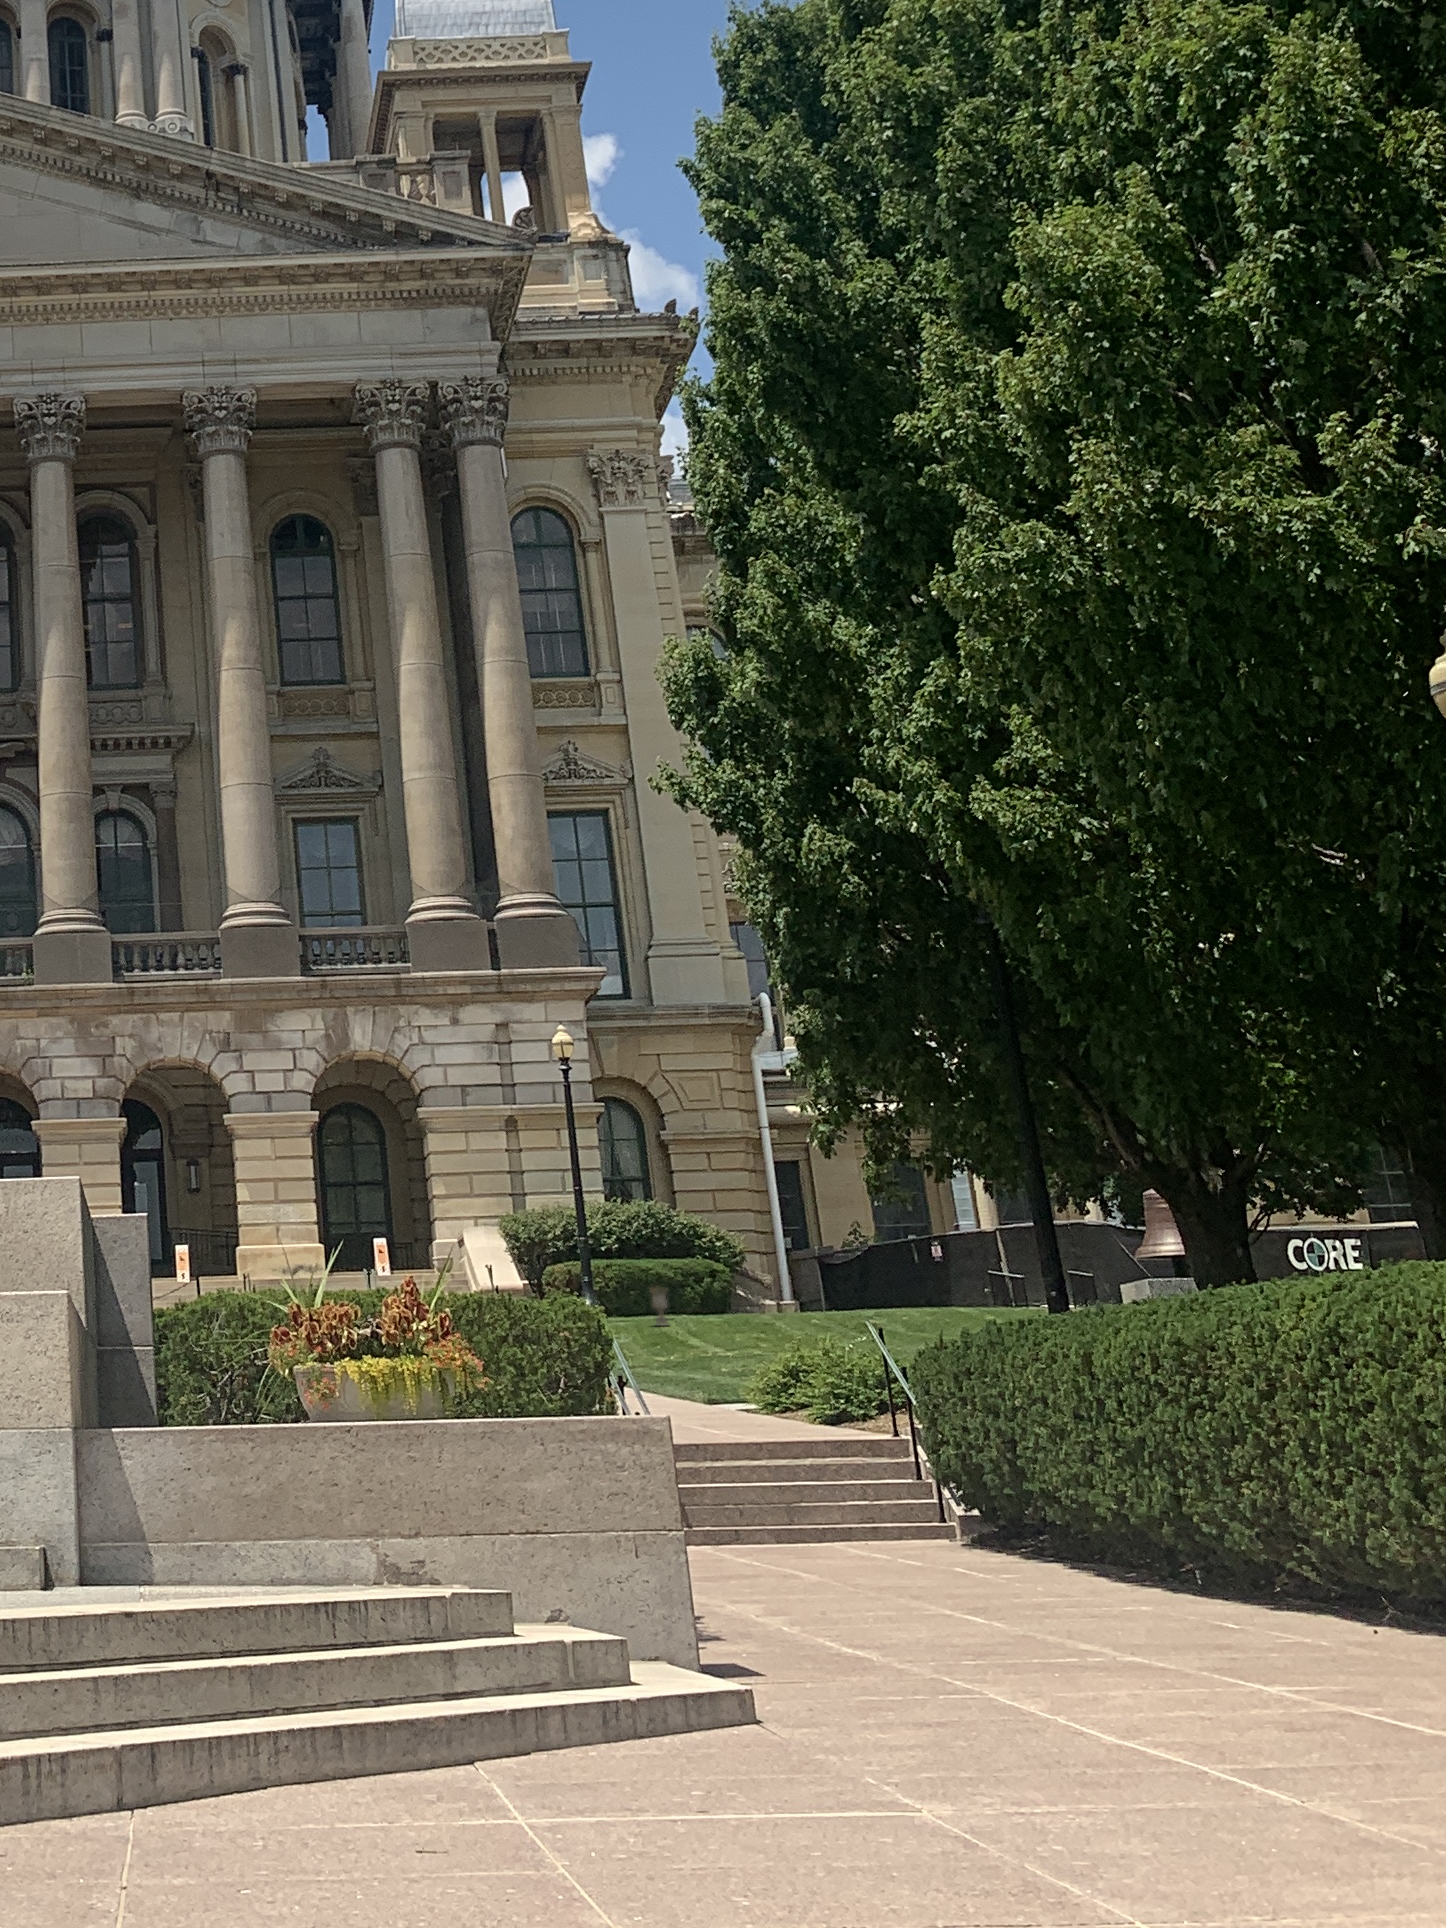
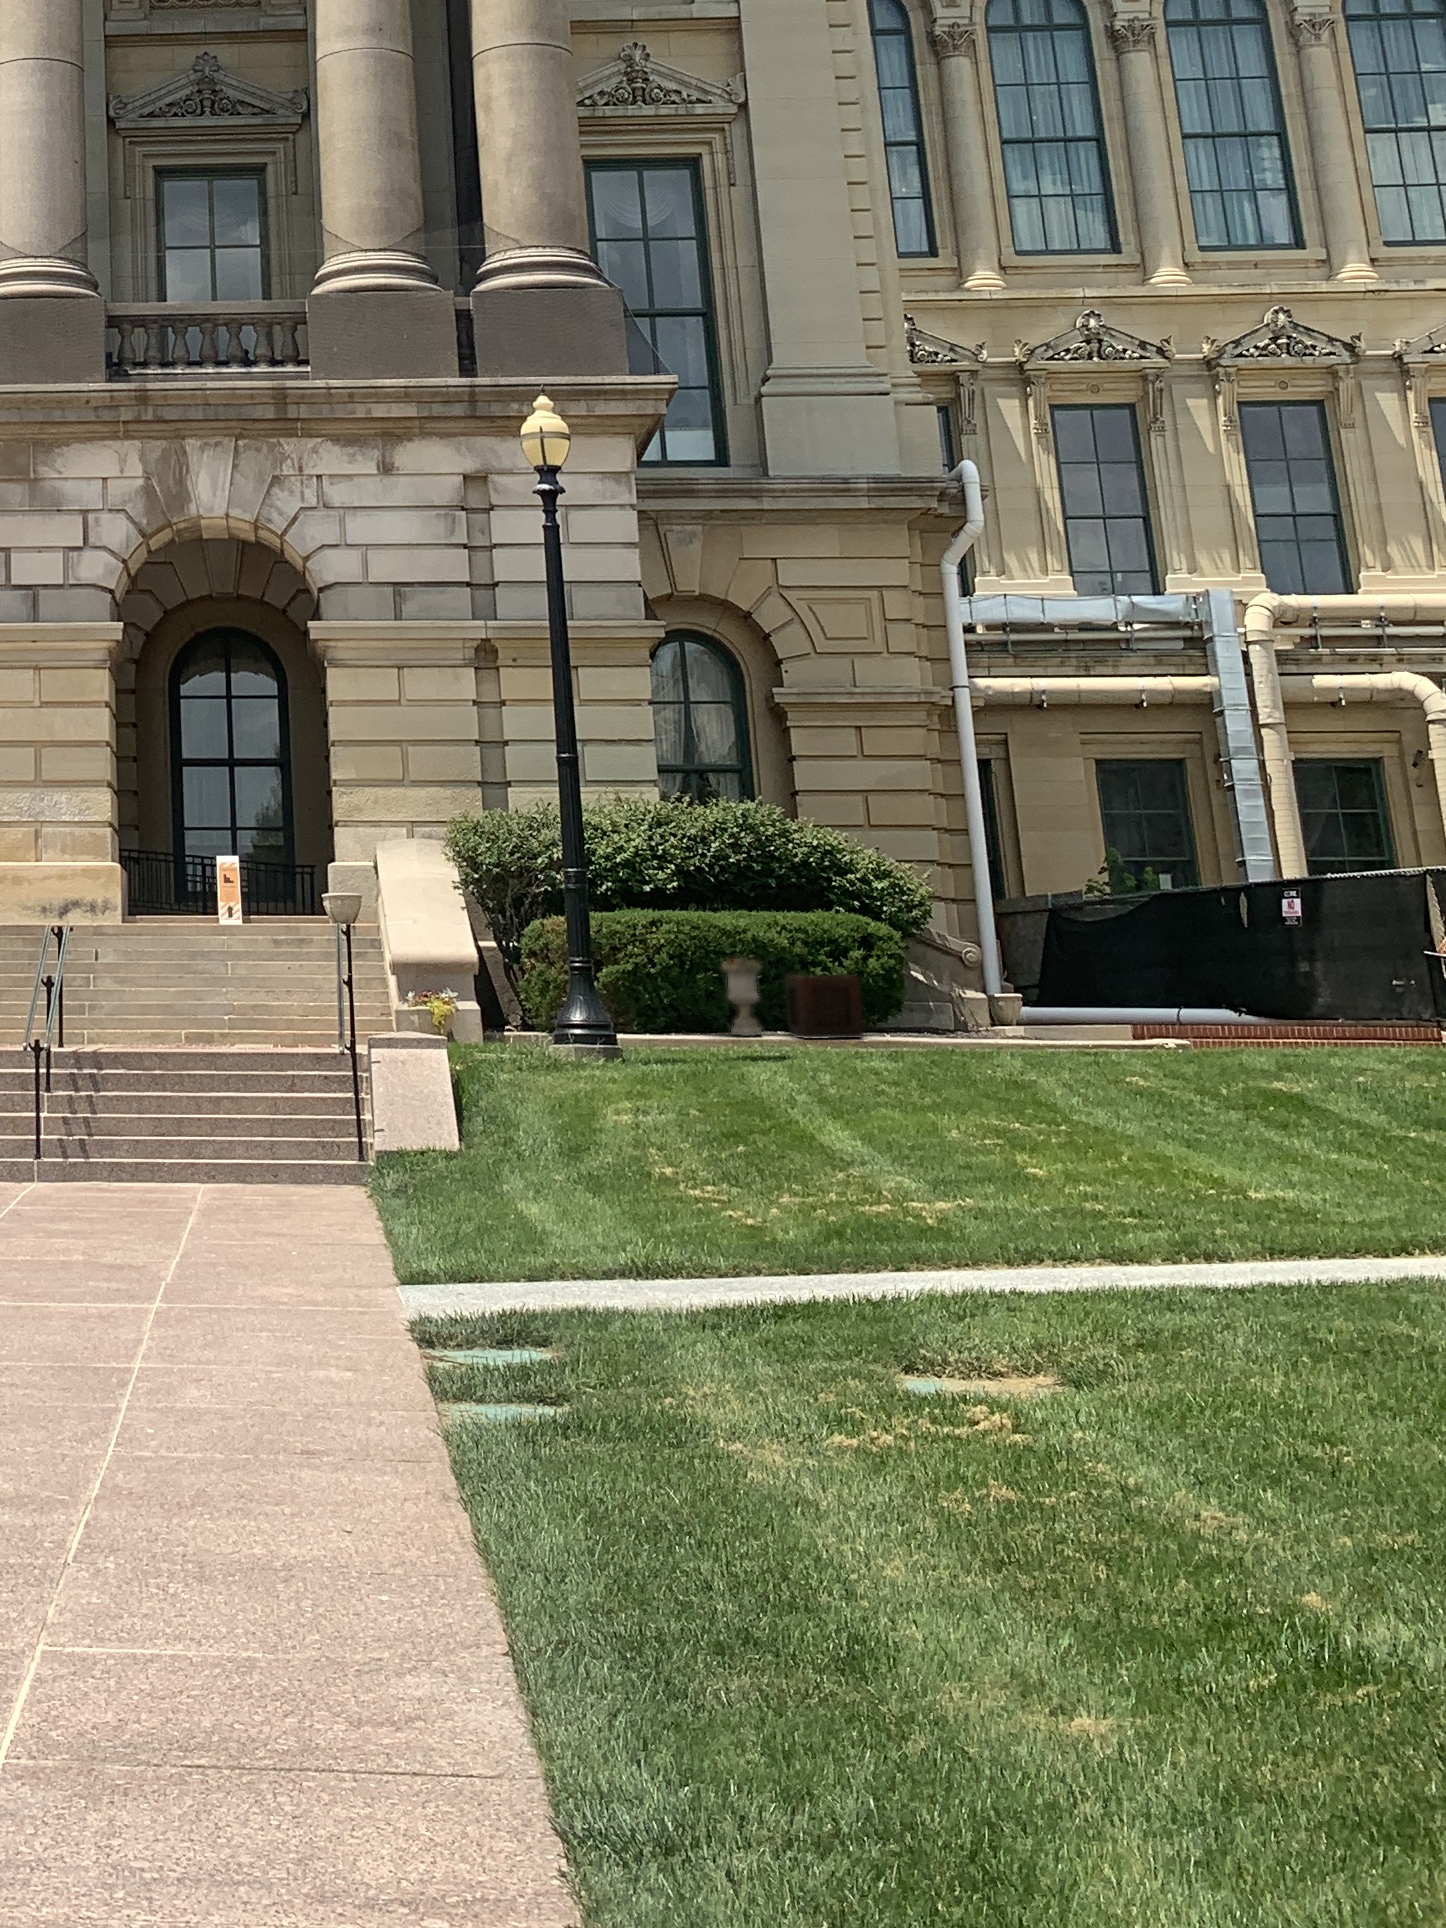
wooden crate: none [680,1293,720,1326] -> present [785,975,864,1039]

